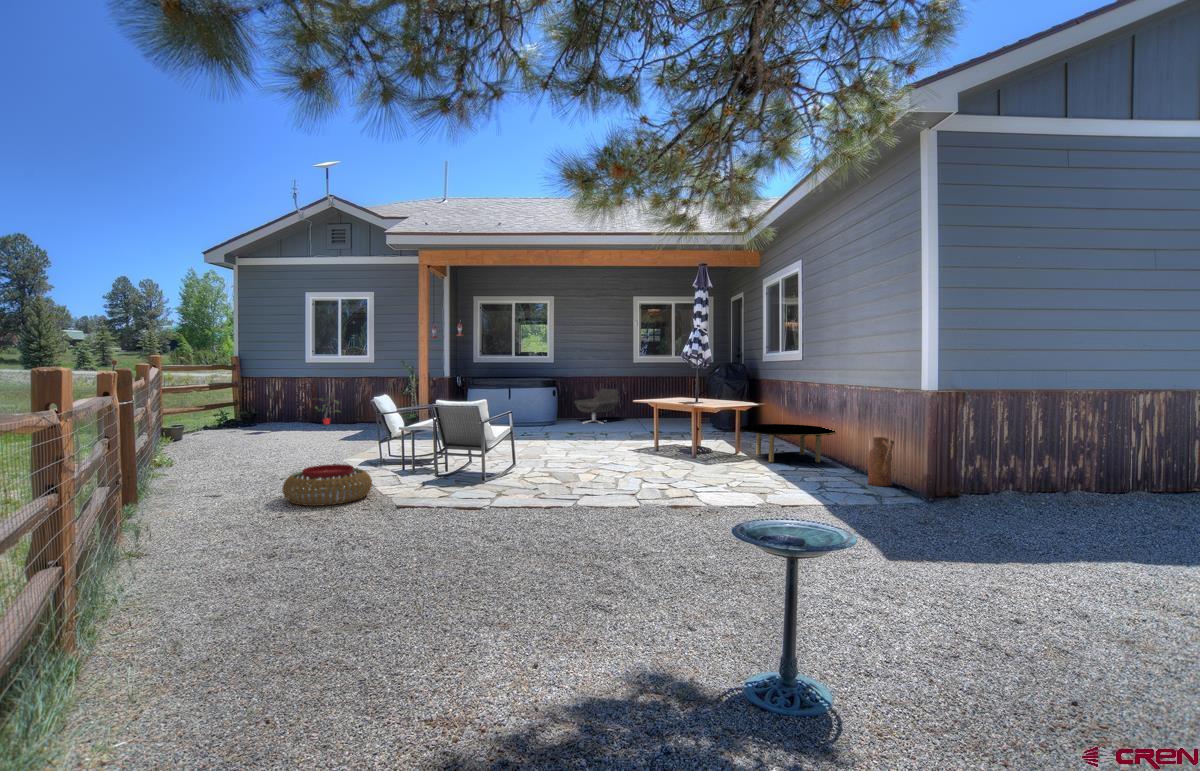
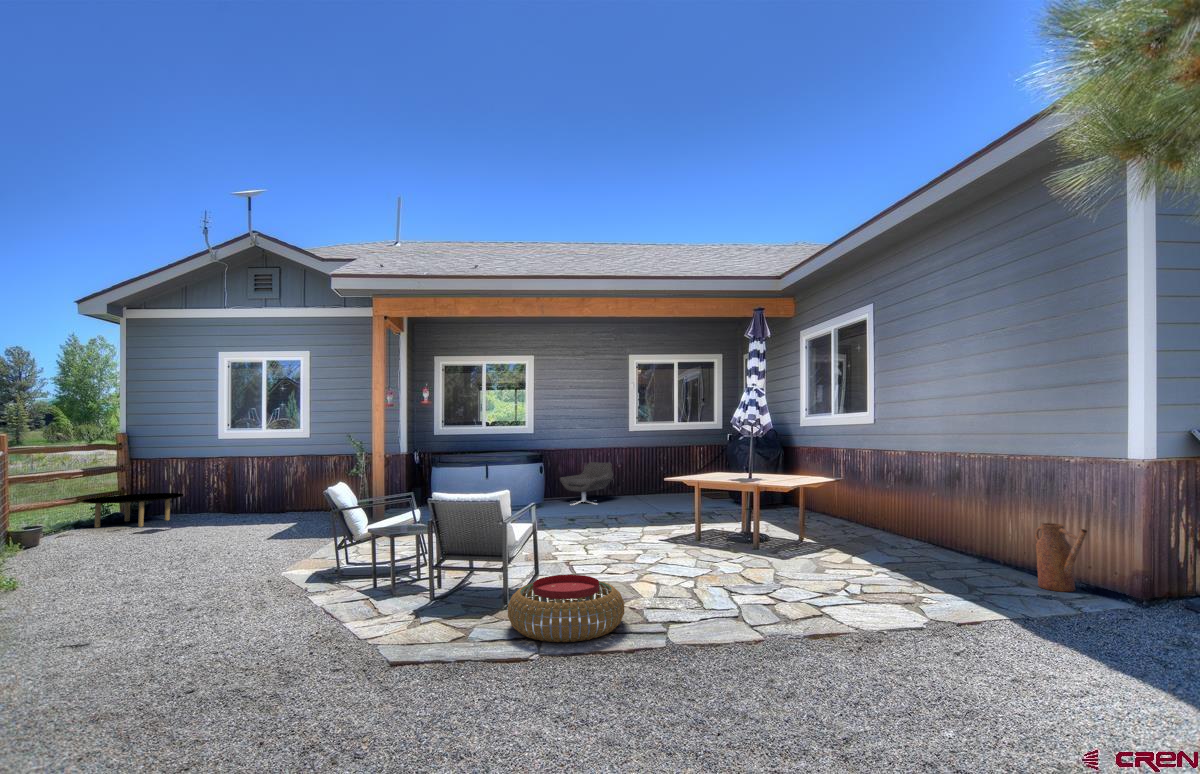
potted plant: present [315,398,341,424] -> none [225,482,271,518]
coffee table: present [741,424,836,462] -> present [82,493,183,528]
pouf: present [283,464,372,506] -> present [508,575,624,642]

